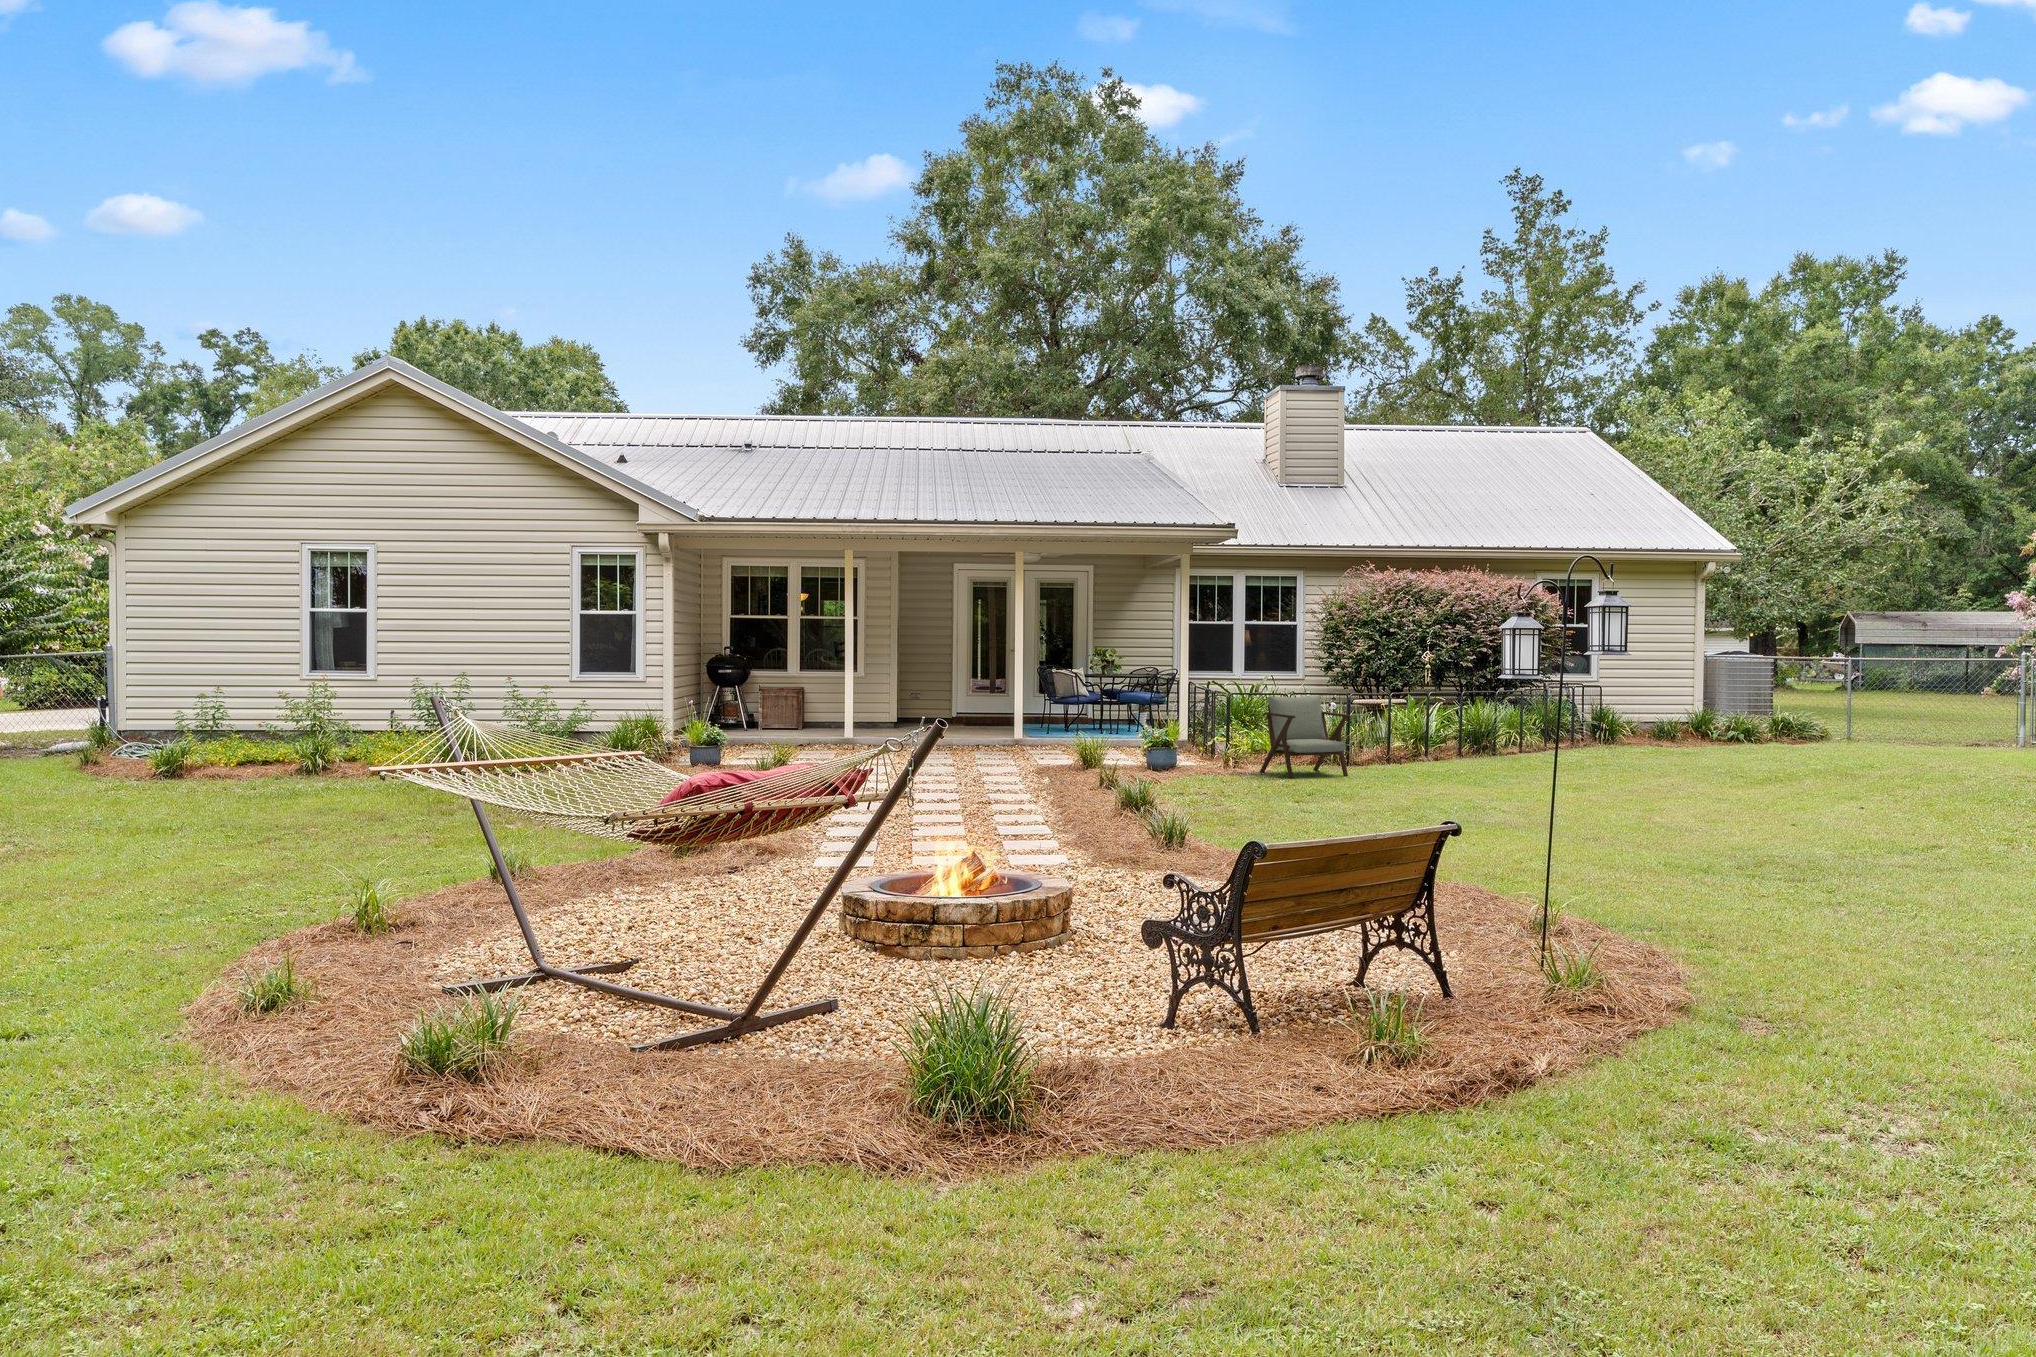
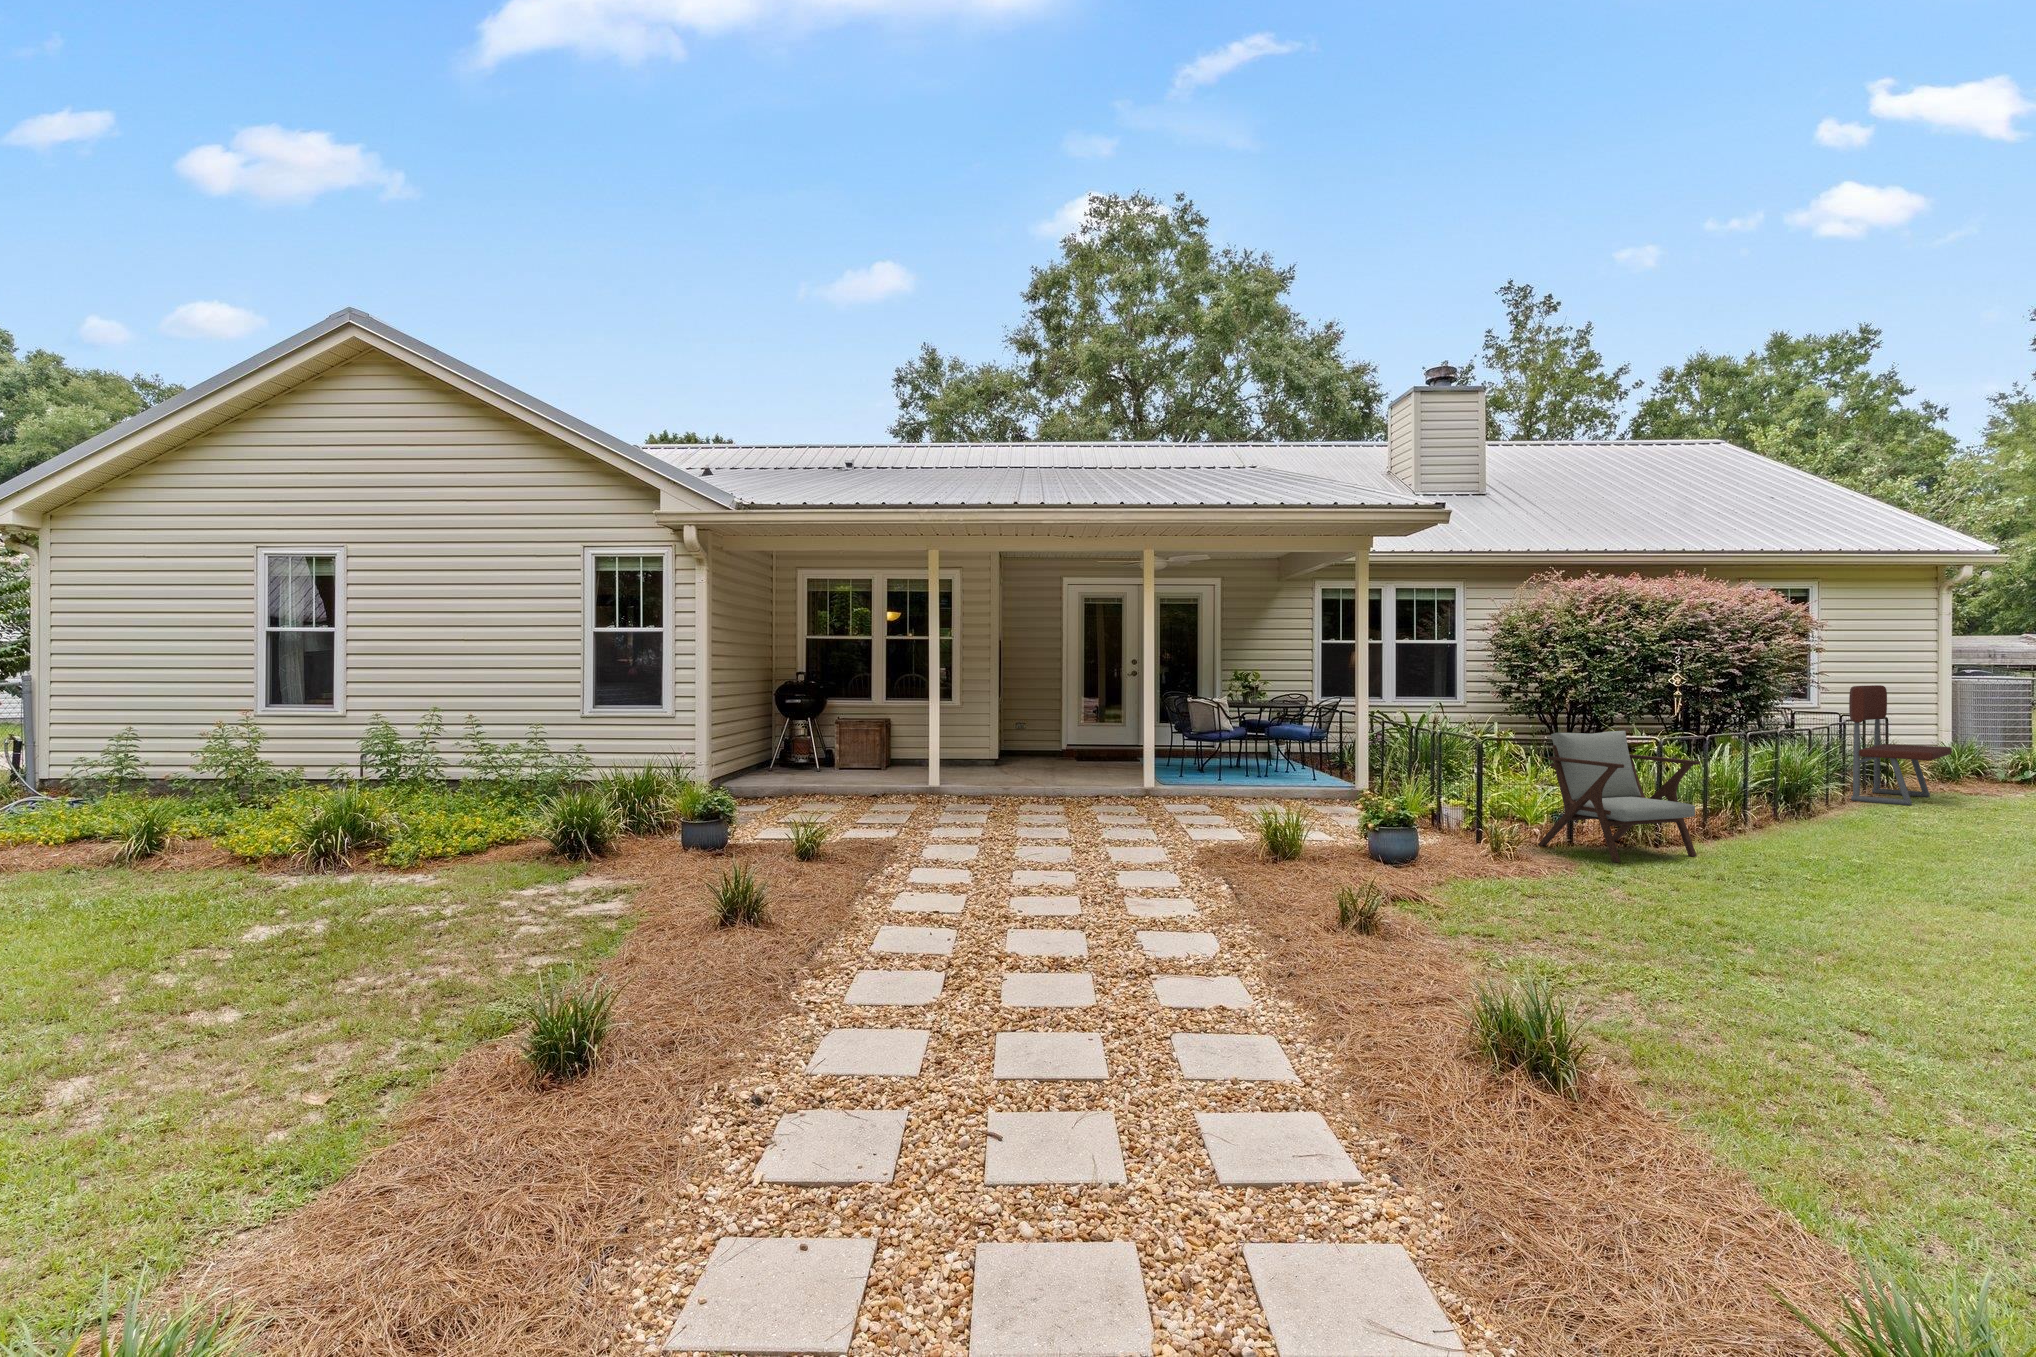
bench: none [1549,665,1629,756] -> present [1849,685,1952,805]

